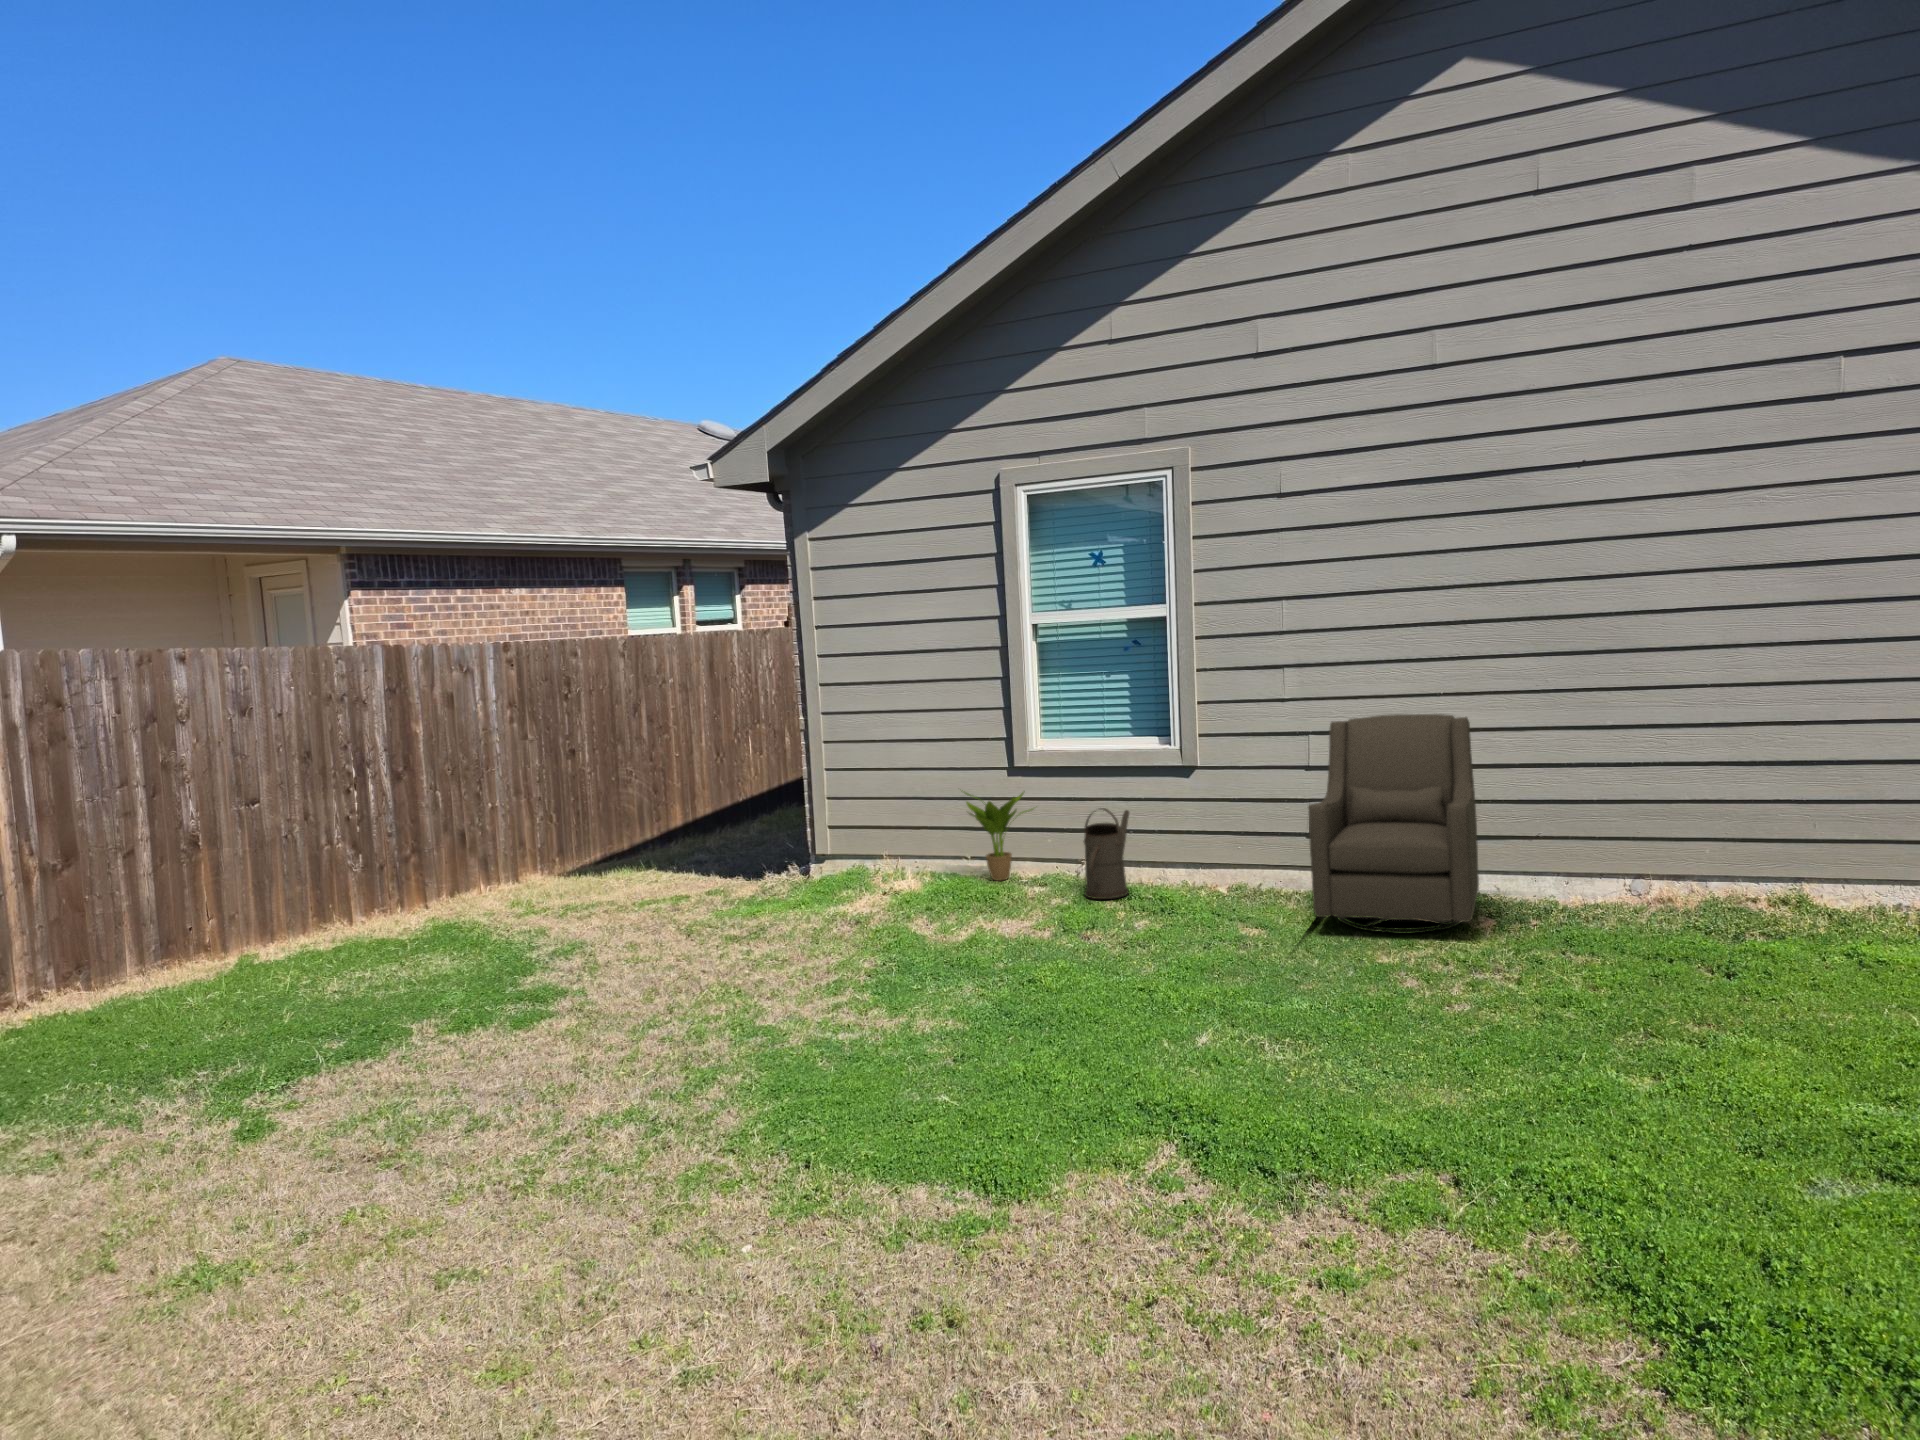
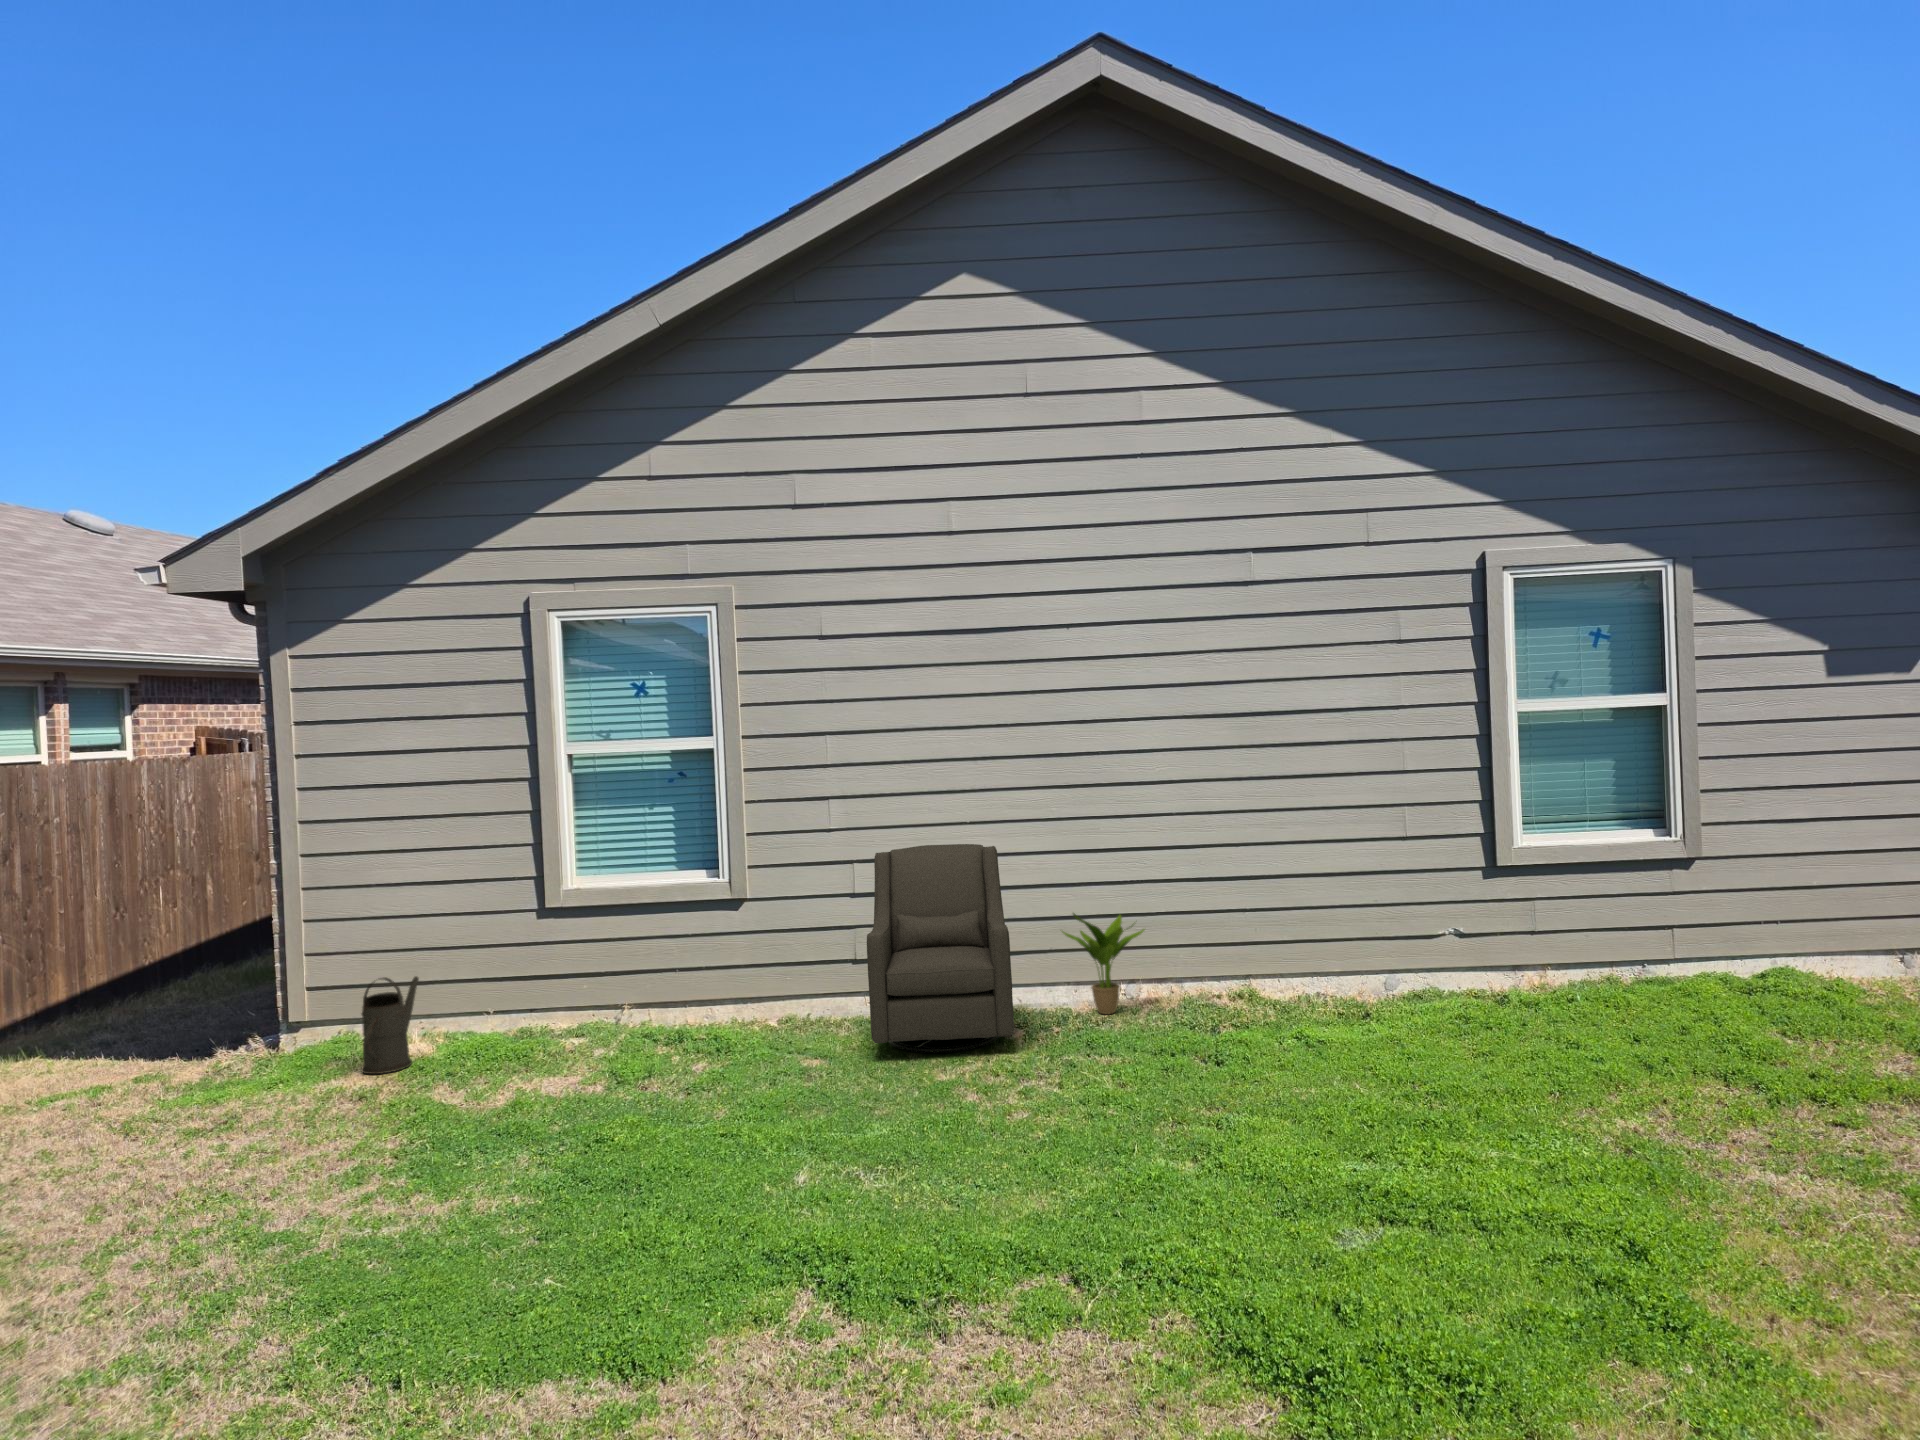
potted plant: present [964,792,1034,881] -> present [1063,913,1144,1014]
watering can: present [1084,808,1129,899] -> present [361,977,419,1074]

